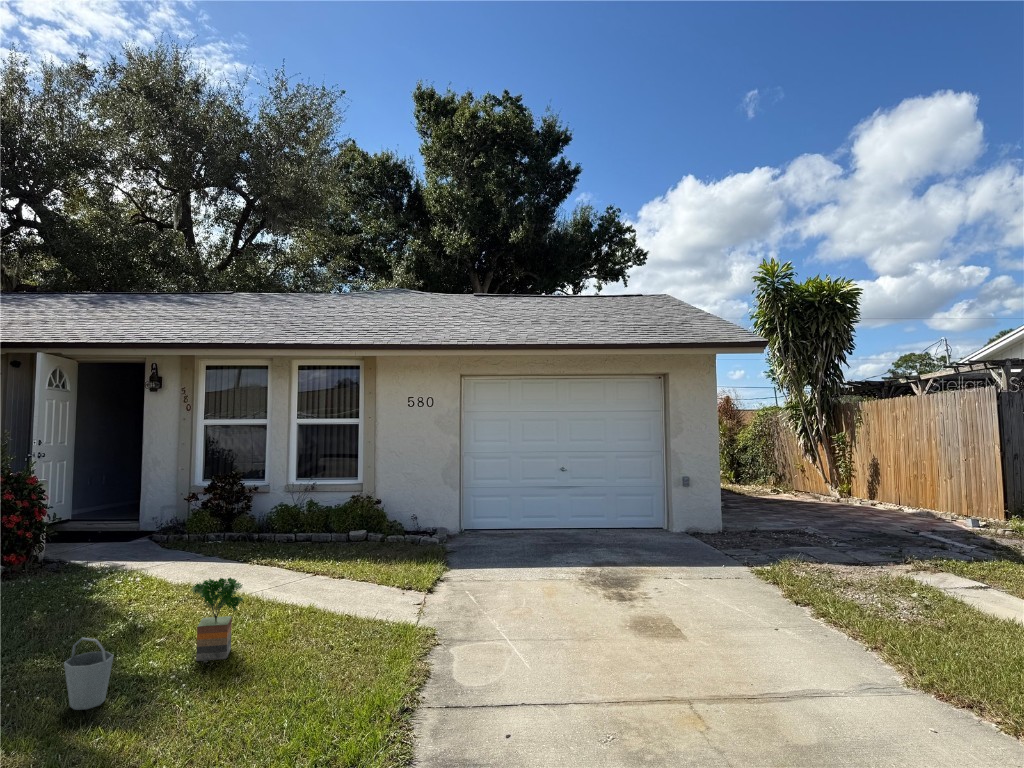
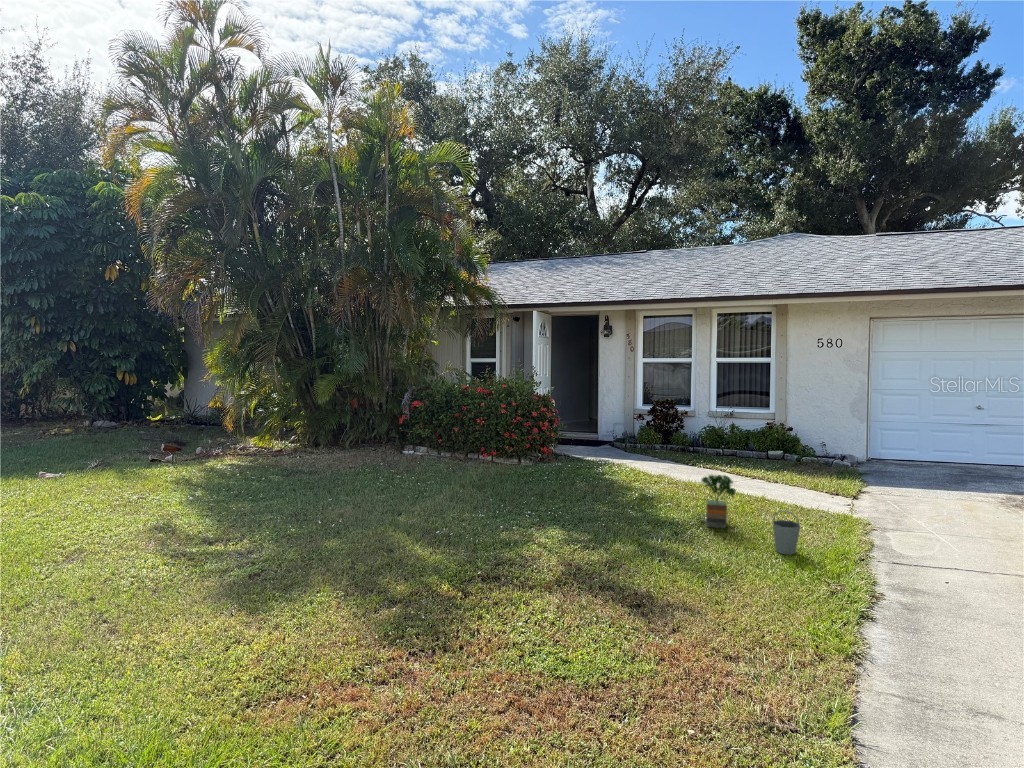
bucket: present [64,638,114,710] -> present [773,510,800,555]

